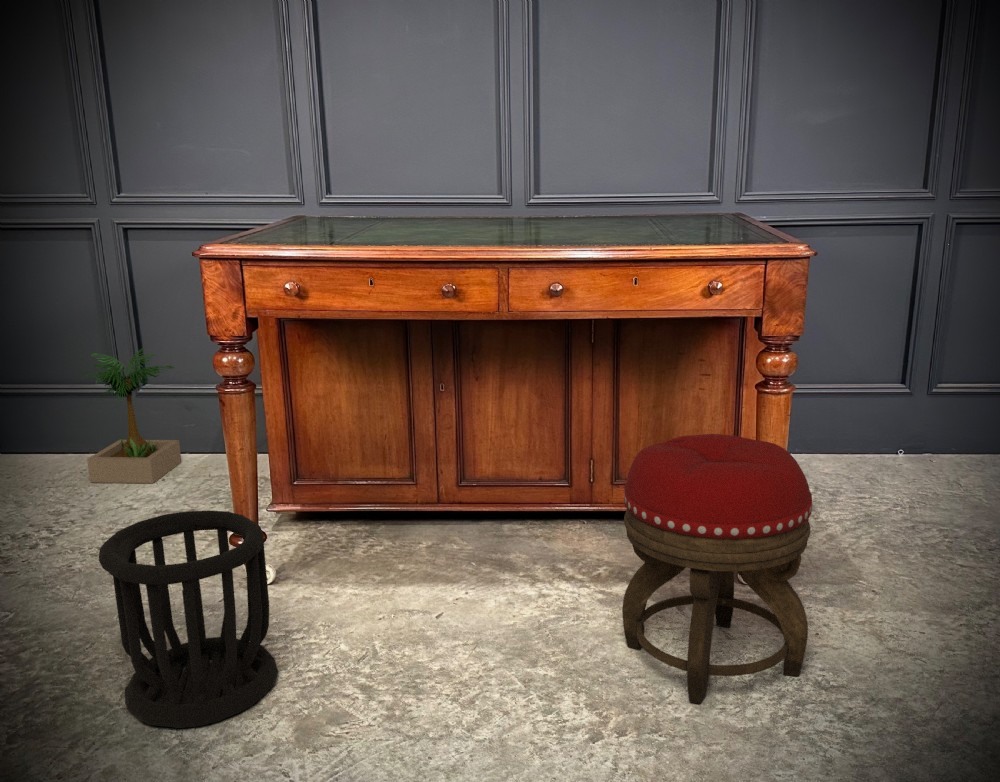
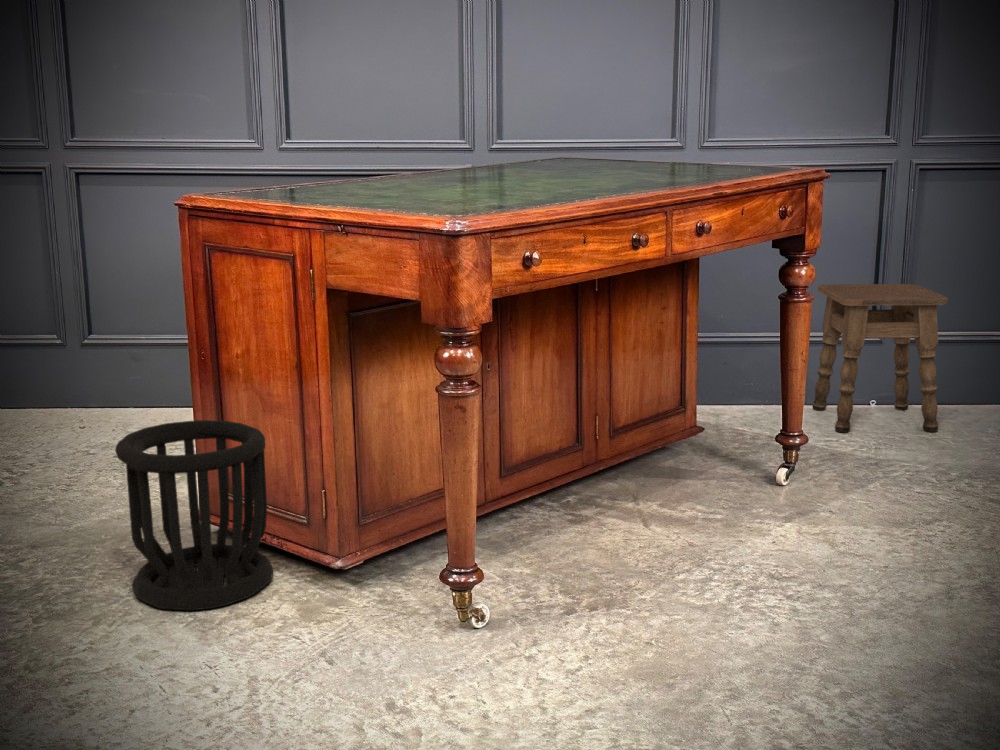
side table: none [842,332,987,485] -> present [812,284,948,433]
potted plant: present [86,348,181,483] -> none [29,293,134,433]
footstool: present [622,434,812,704] -> none [594,353,764,589]

